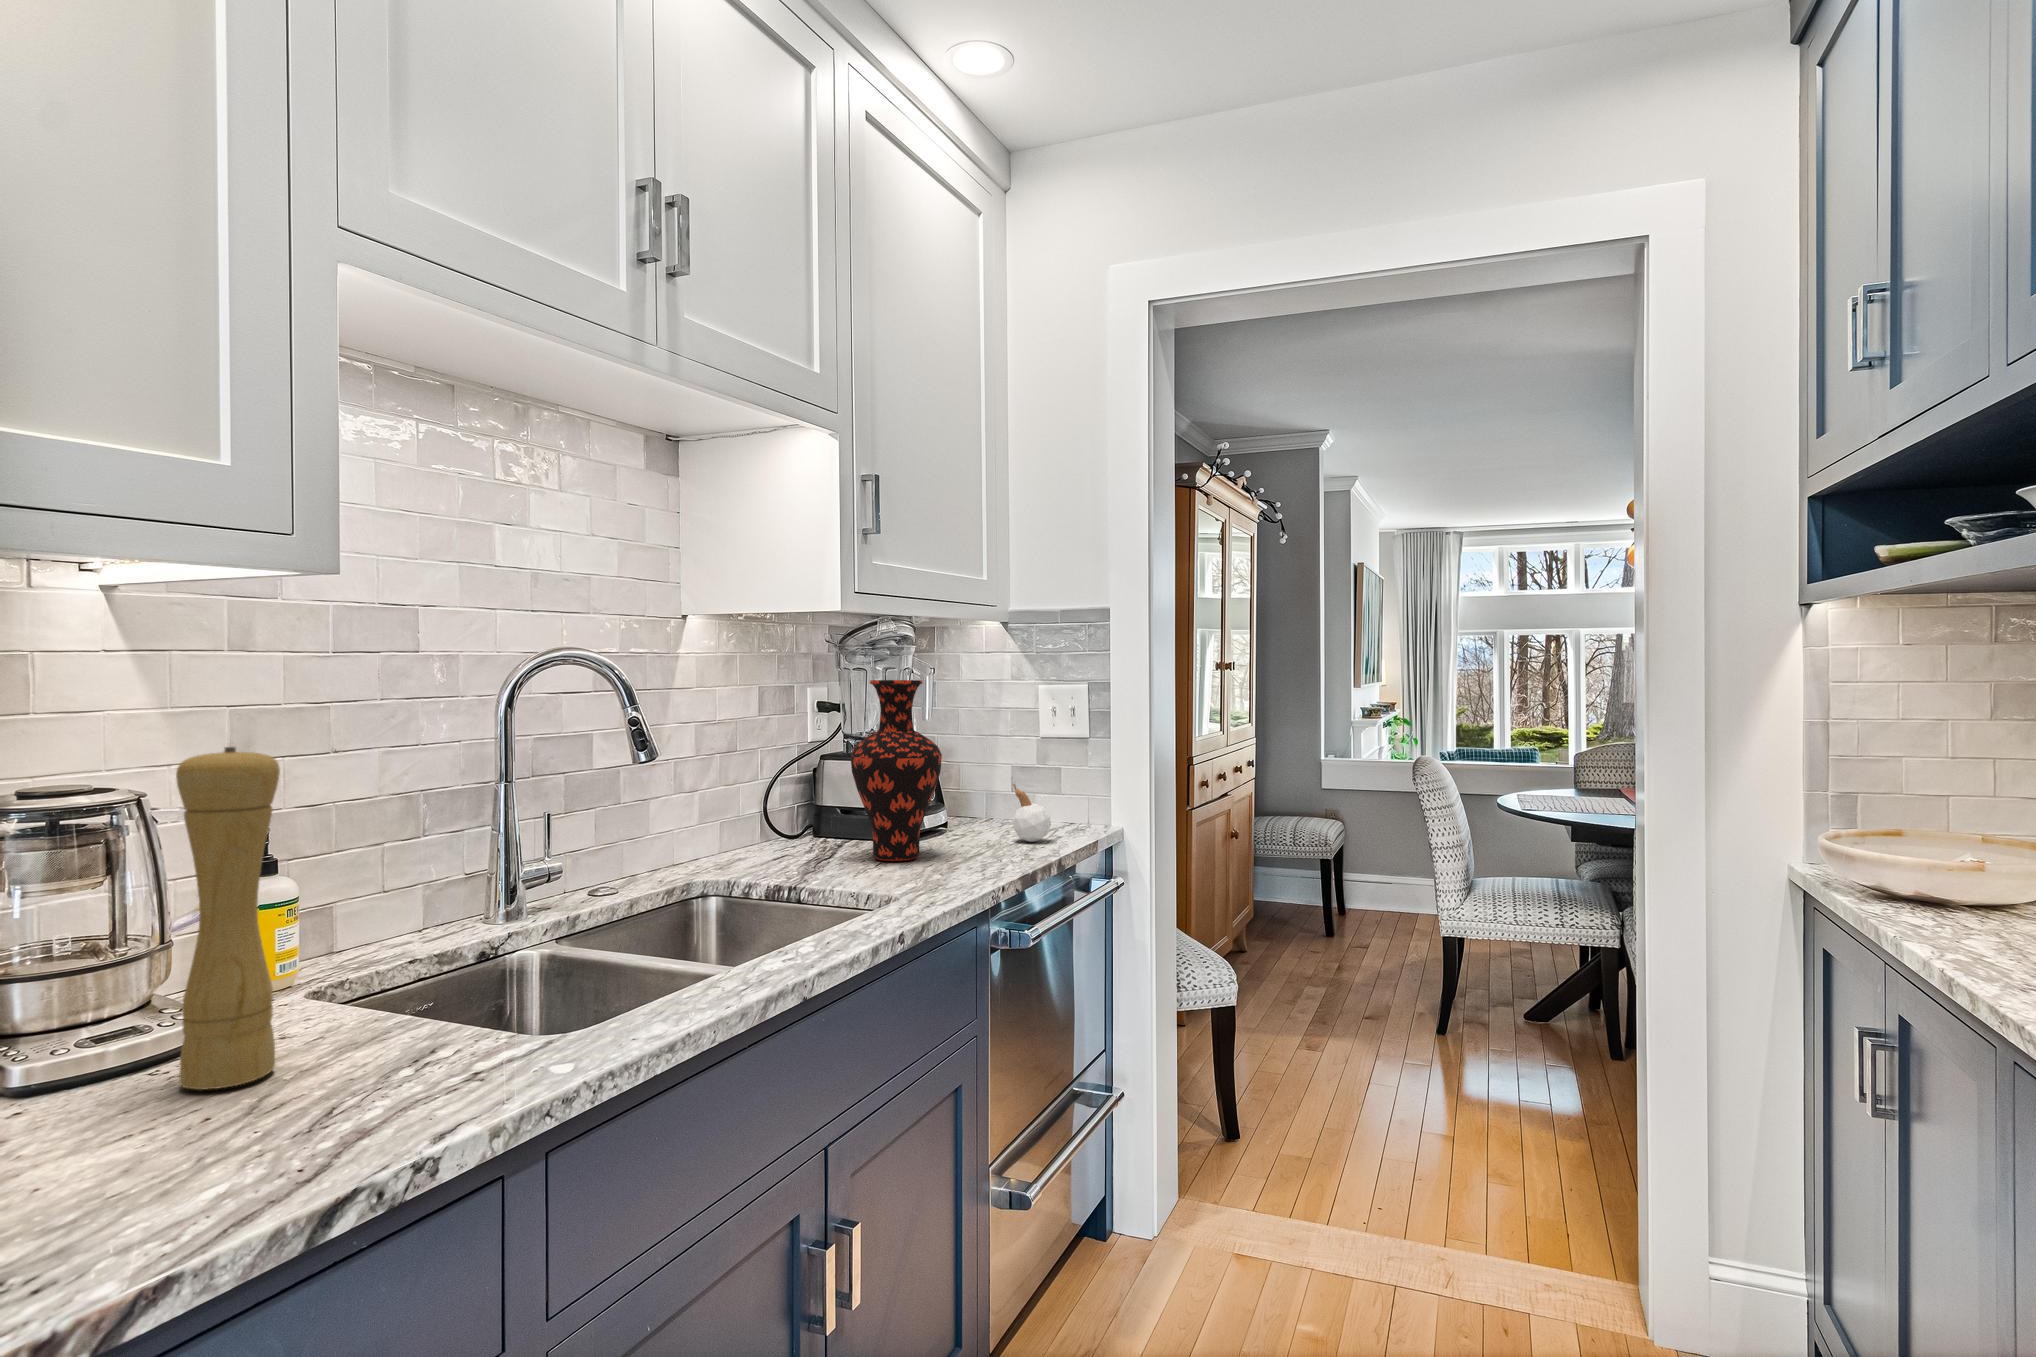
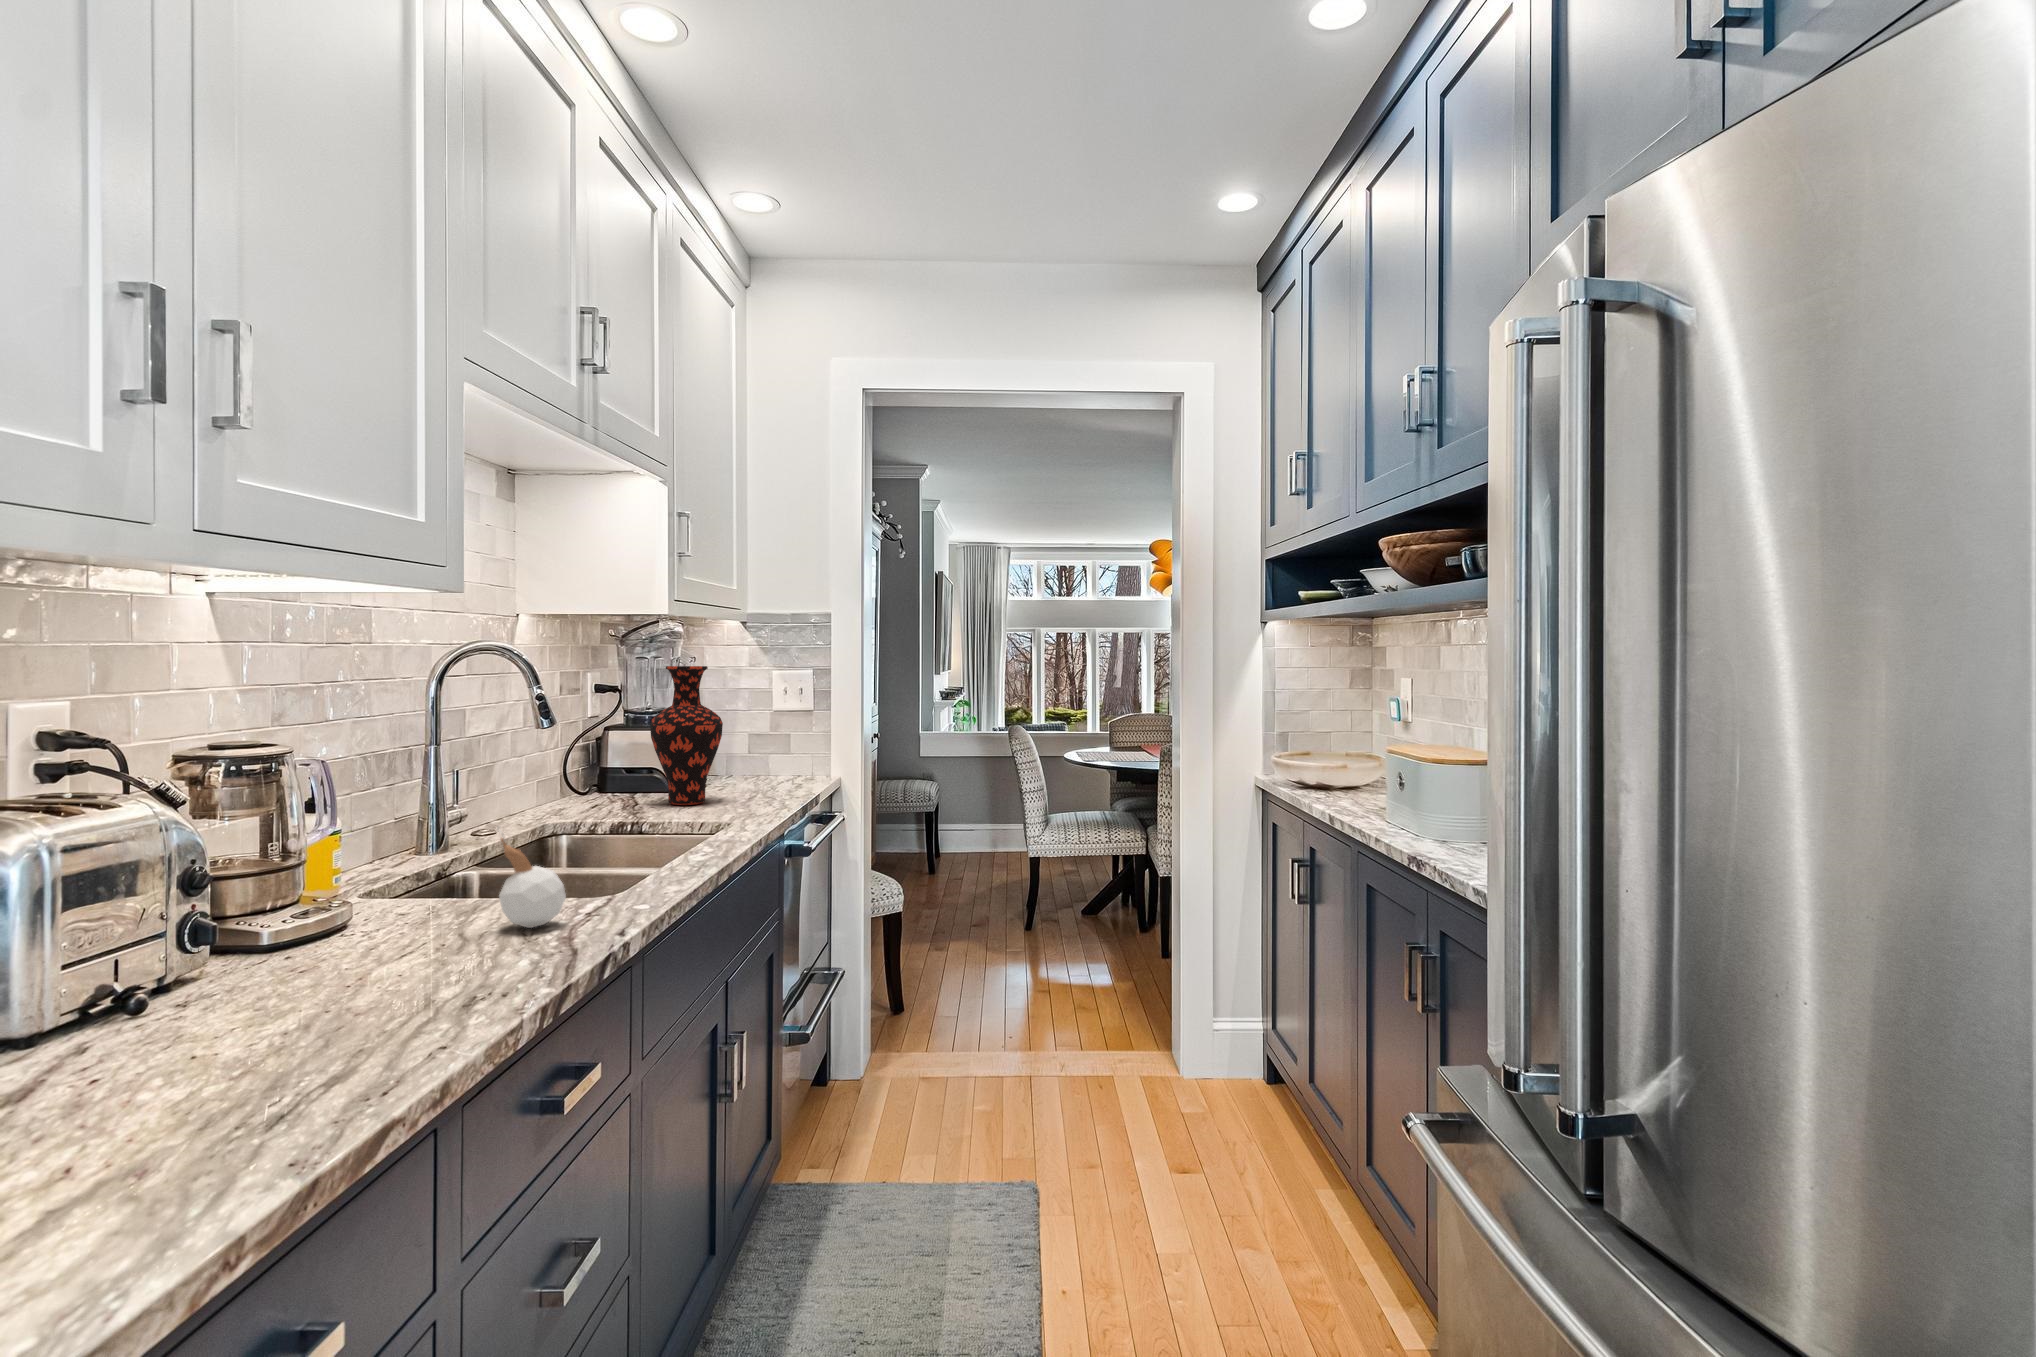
pepper mill: present [176,747,280,1090] -> none [388,708,452,934]
candle: present [1011,777,1051,842] -> present [499,837,566,928]

